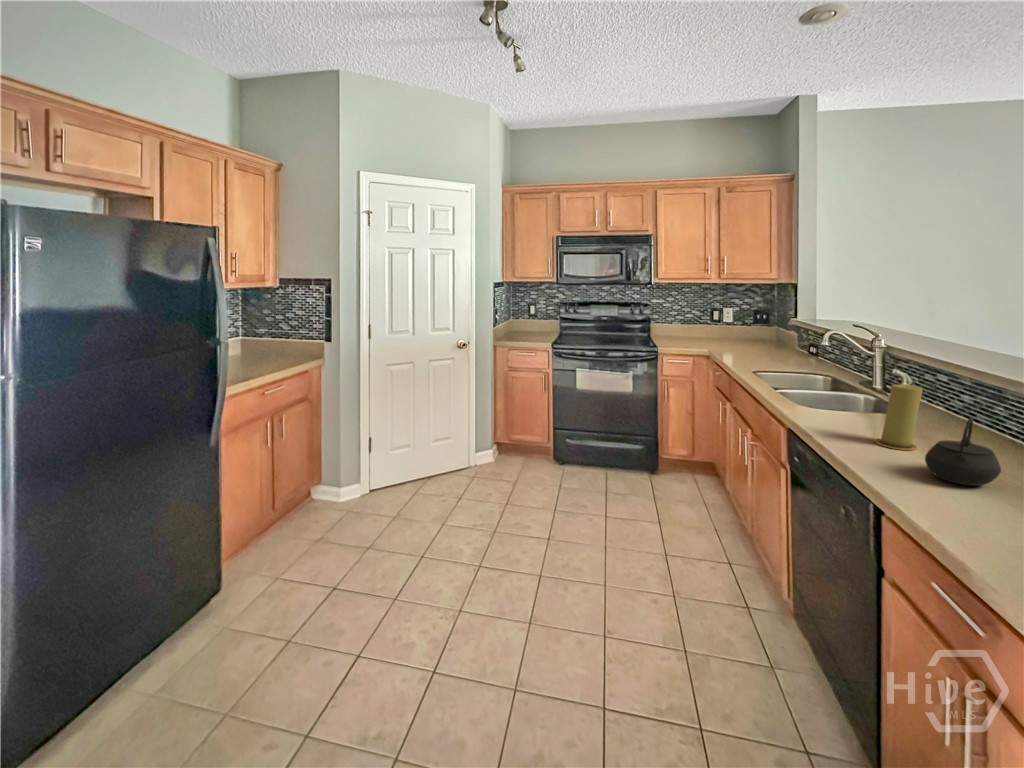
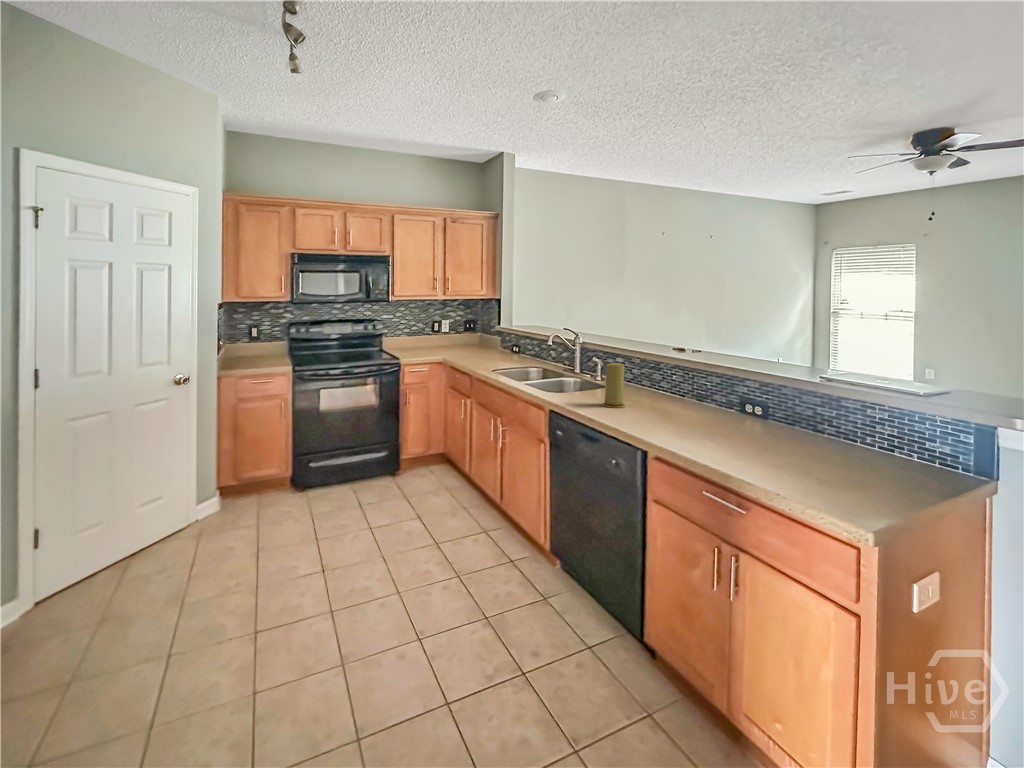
kettle: present [925,417,1001,486] -> none [638,377,677,420]

